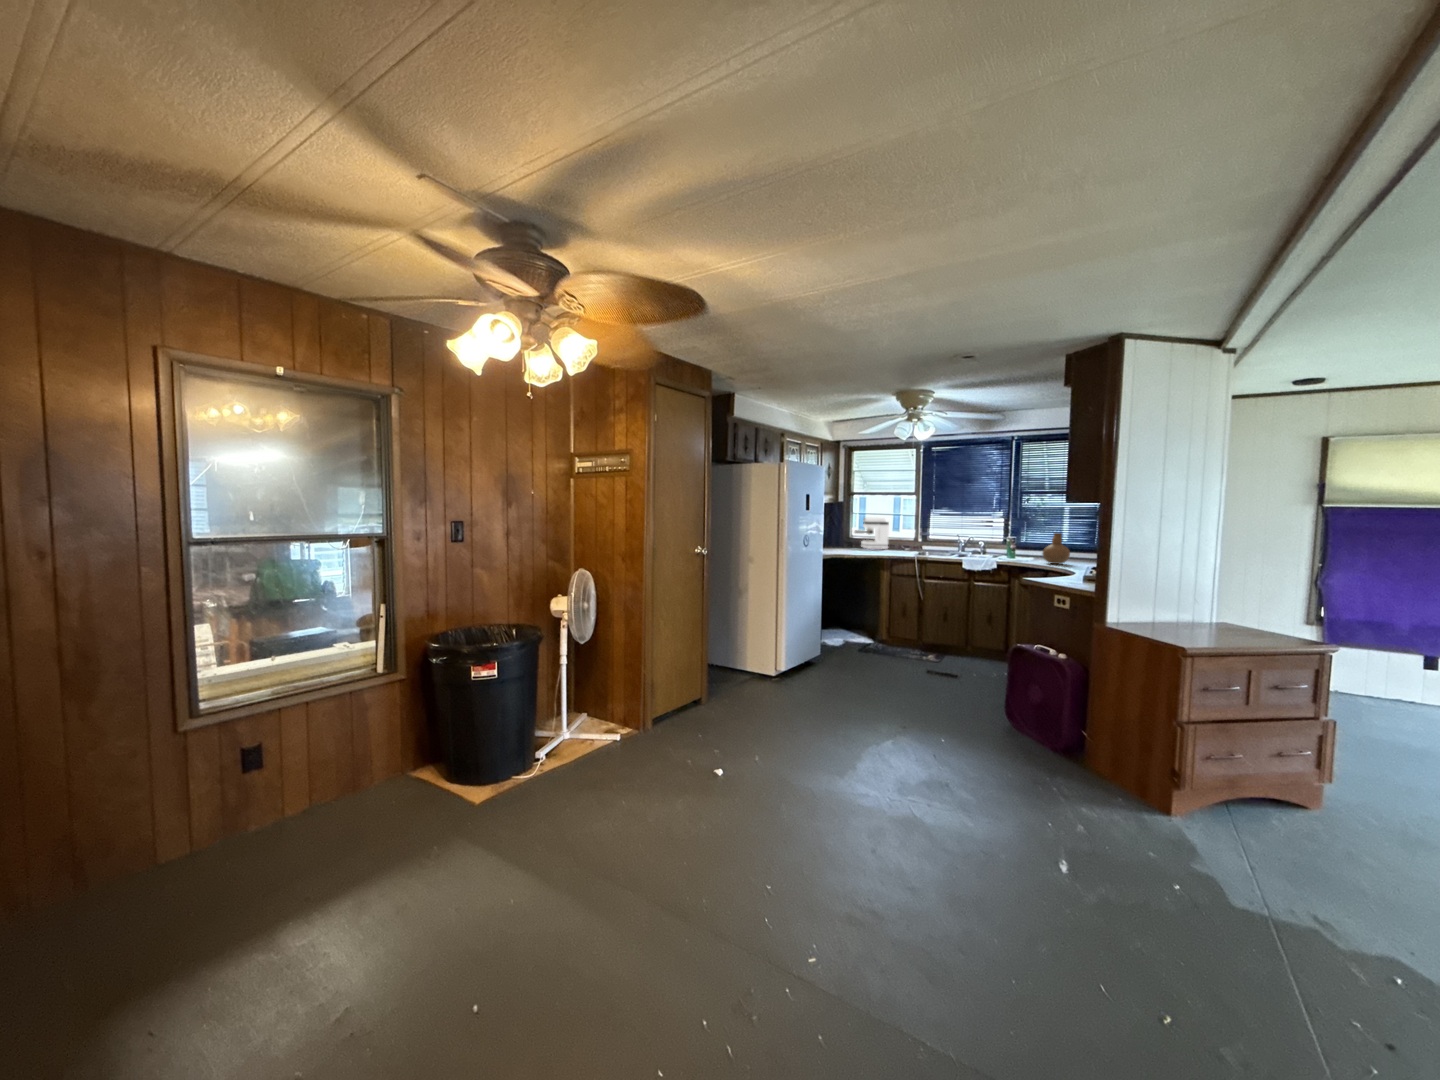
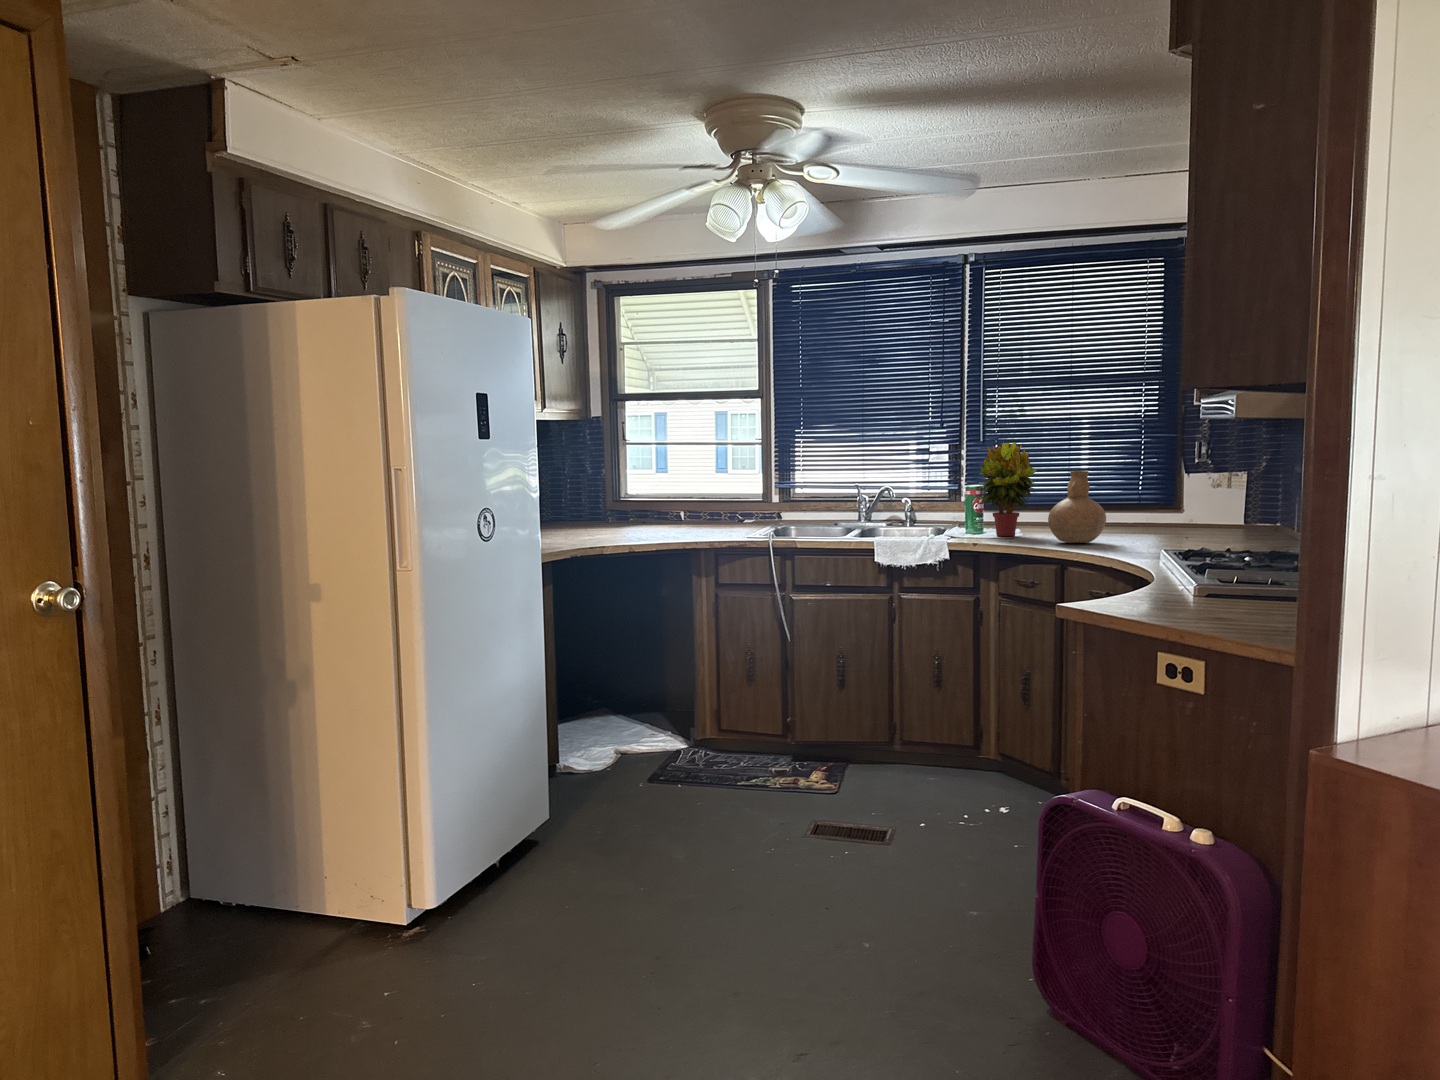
coffee maker: present [855,518,889,549] -> none [626,450,706,526]
potted plant: none [1011,519,1042,560] -> present [979,442,1037,536]

